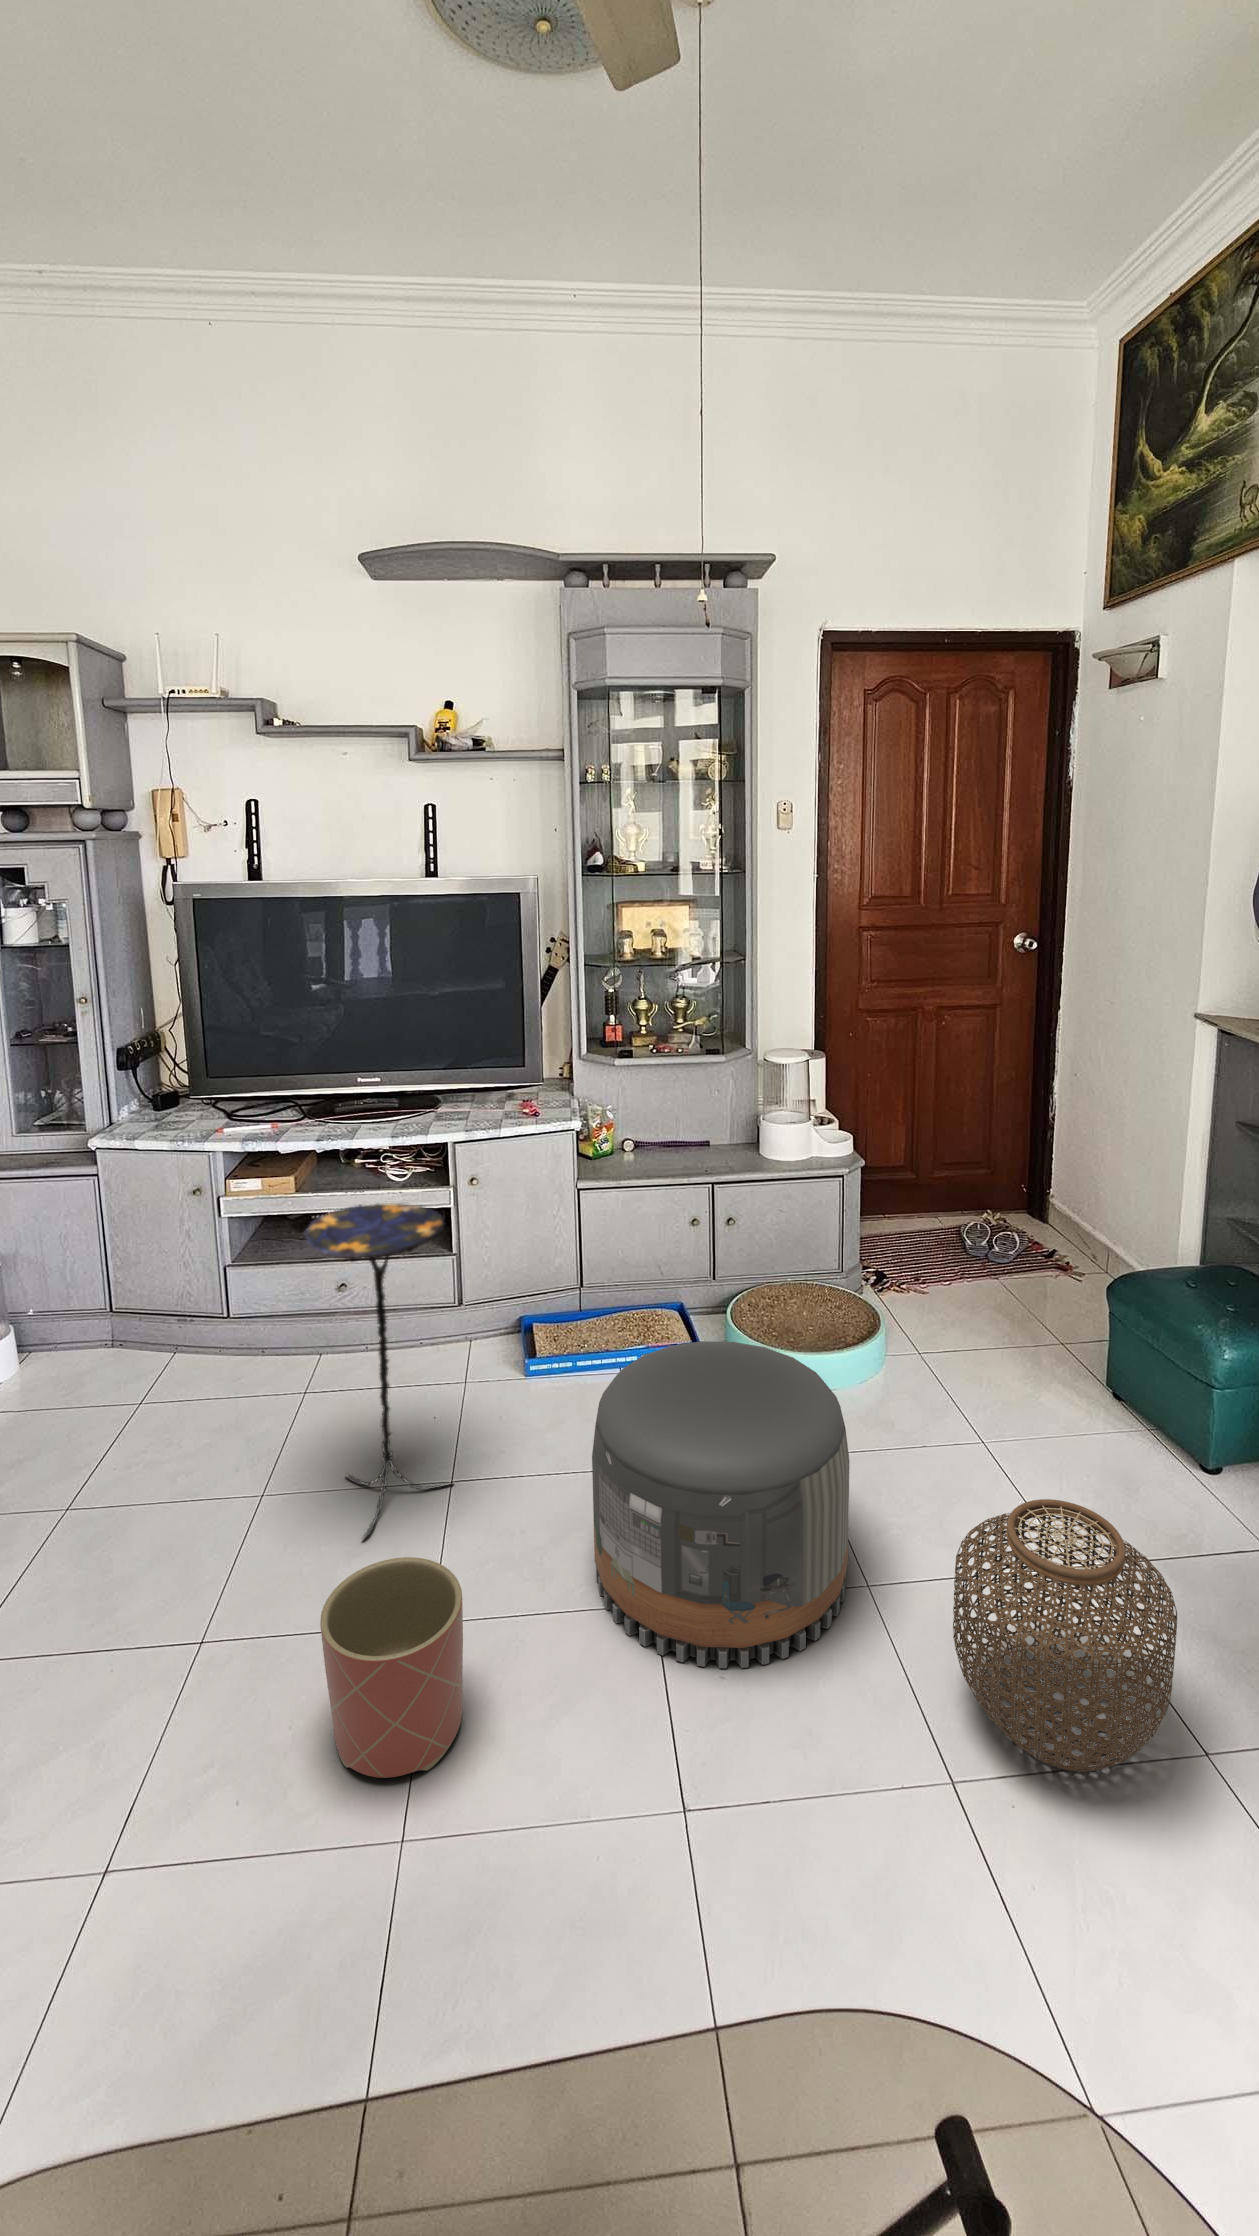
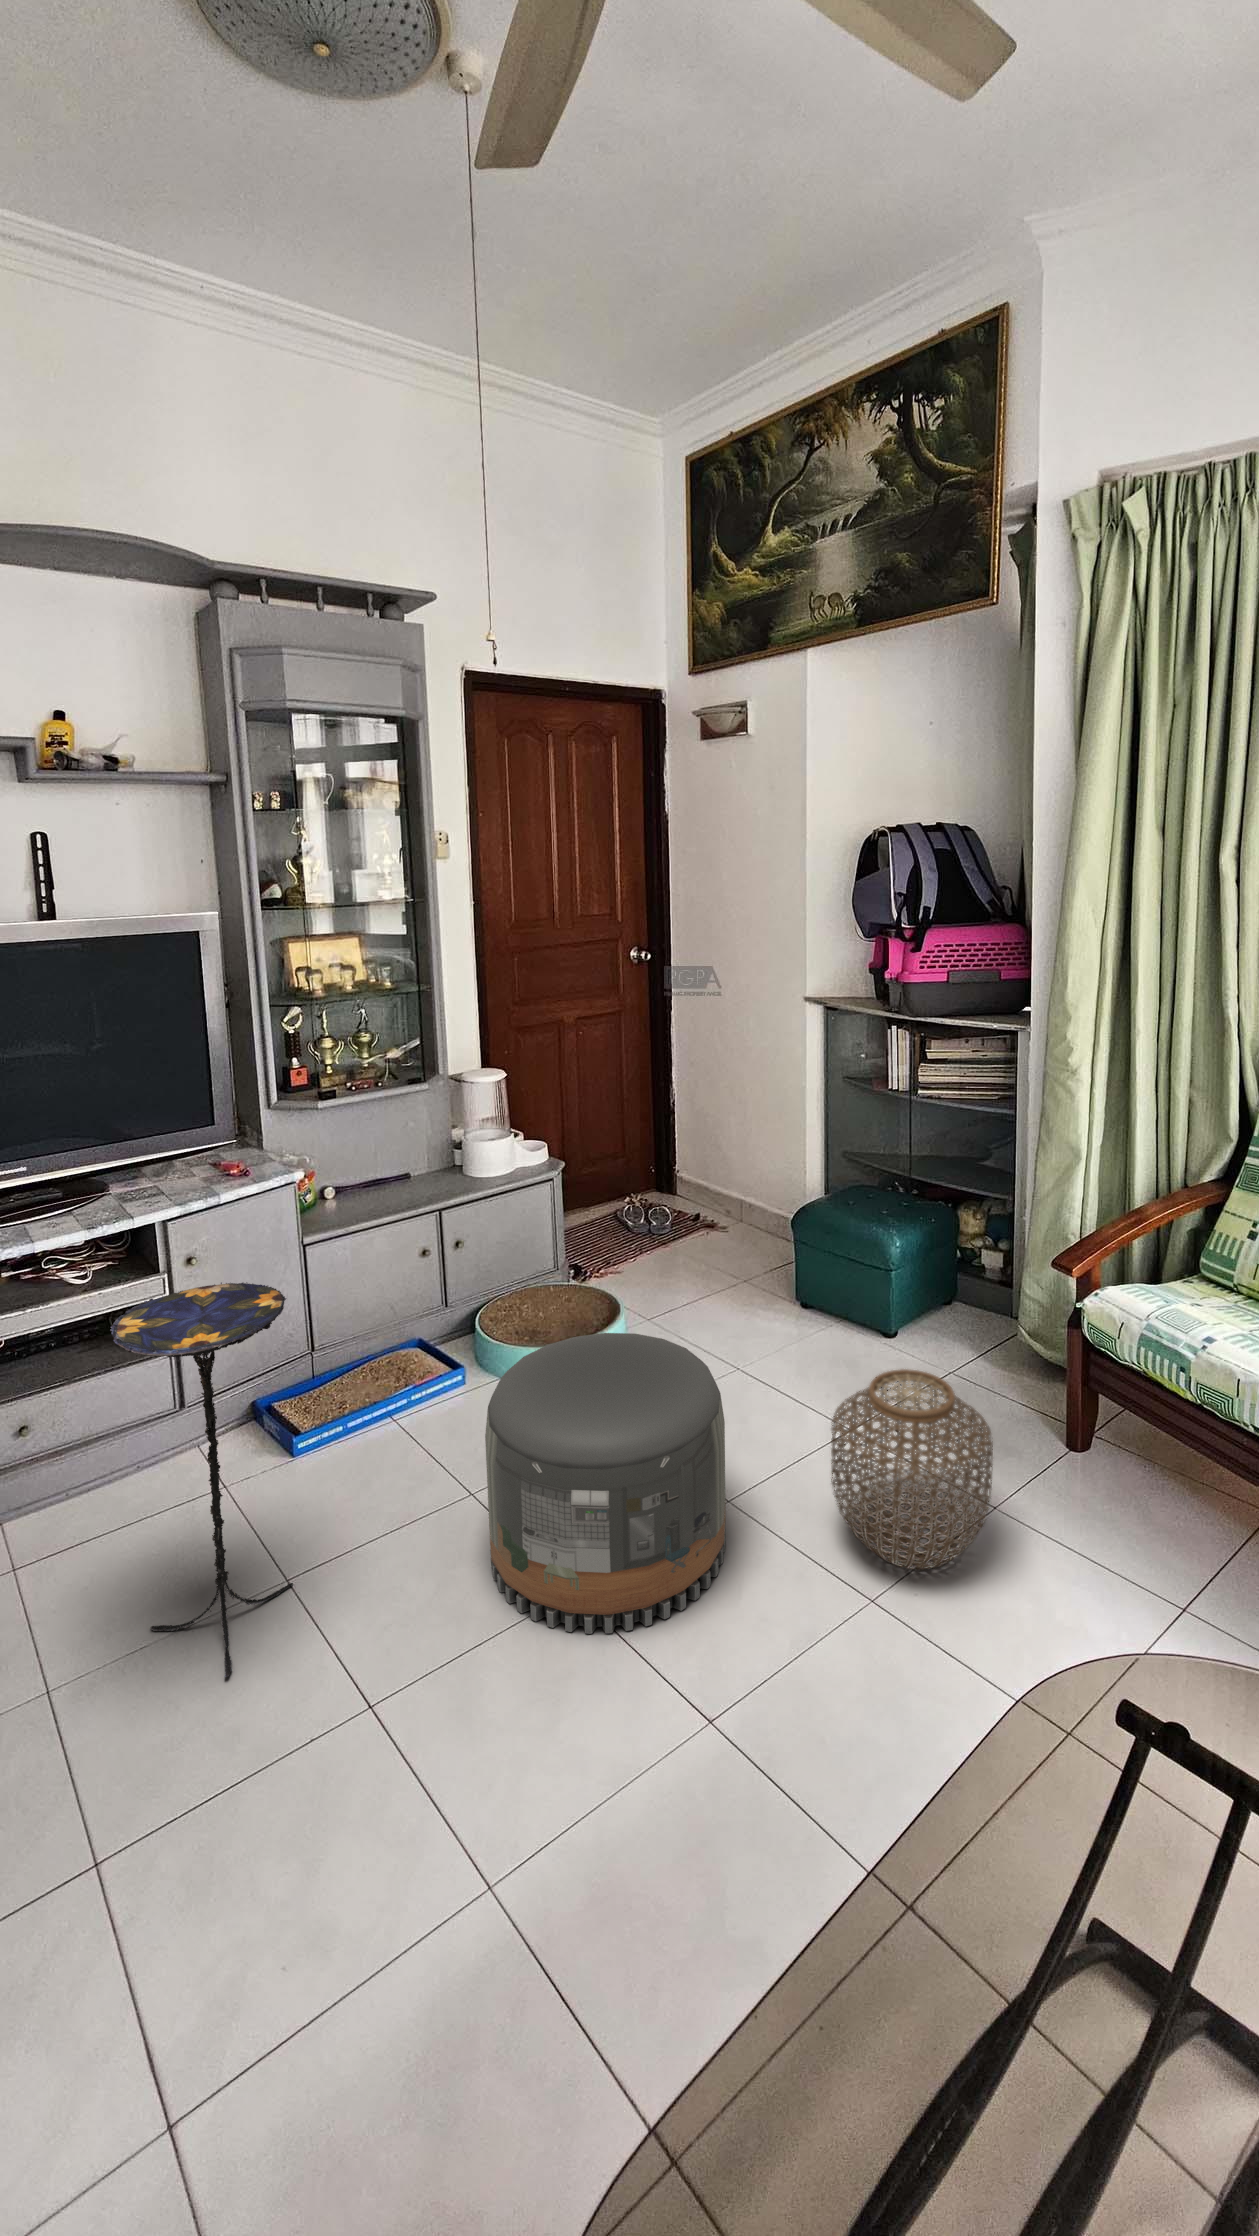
planter: present [320,1557,463,1778] -> none [324,1629,479,1881]

